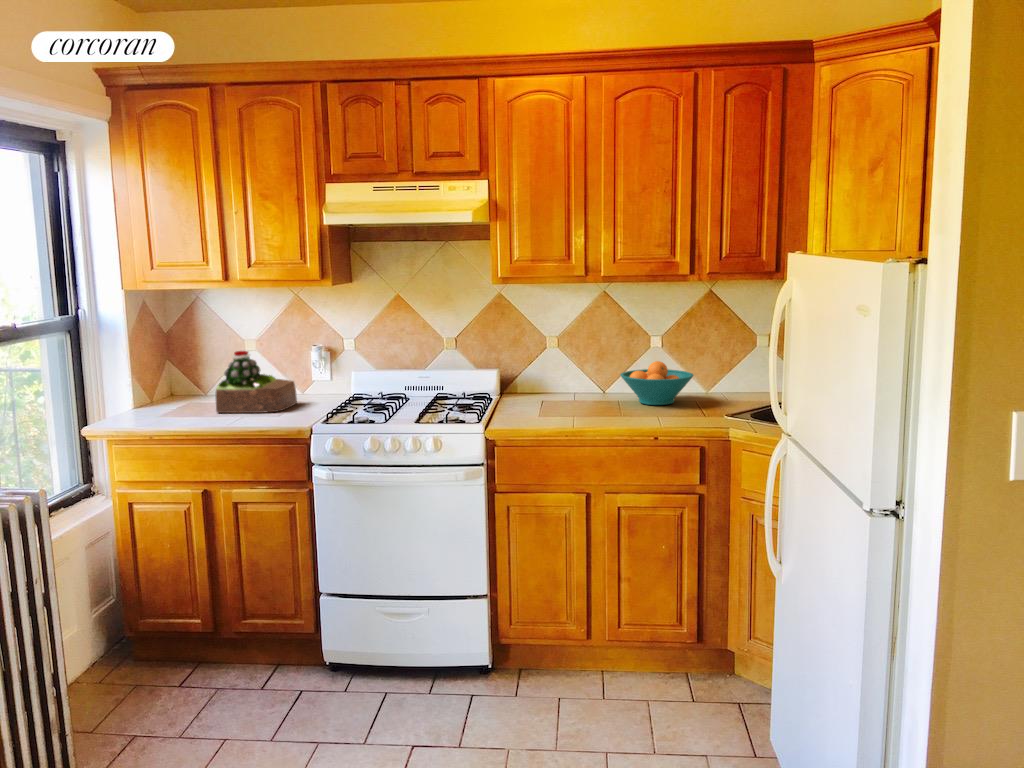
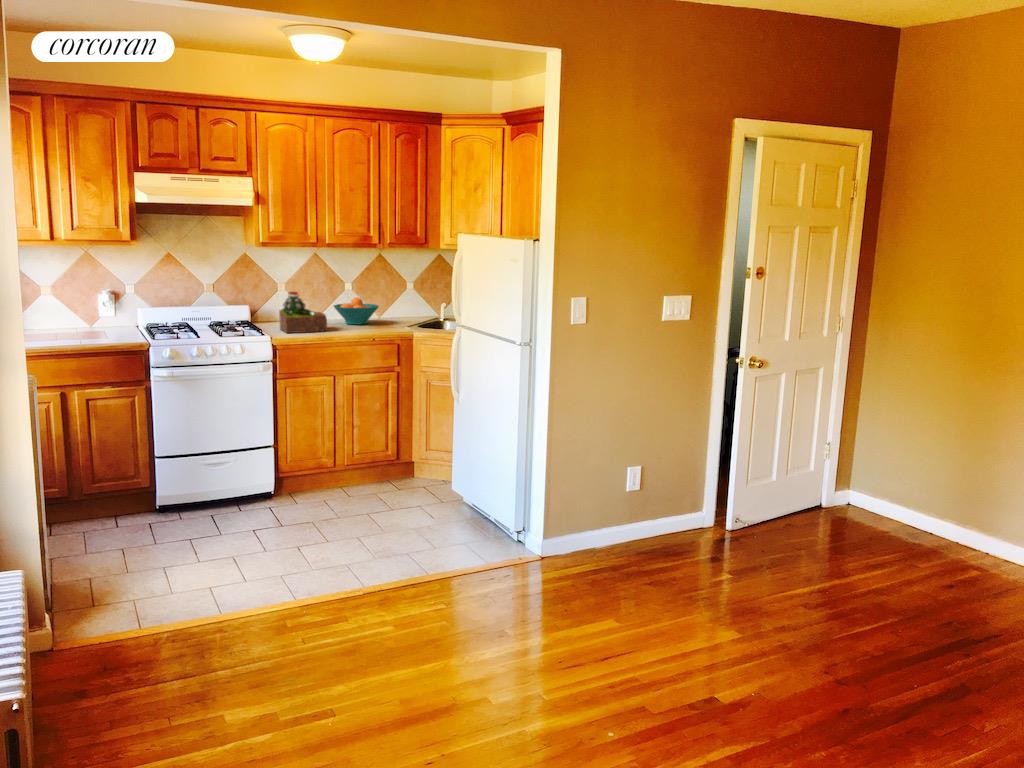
succulent plant: present [216,351,297,413] -> present [279,292,327,333]

